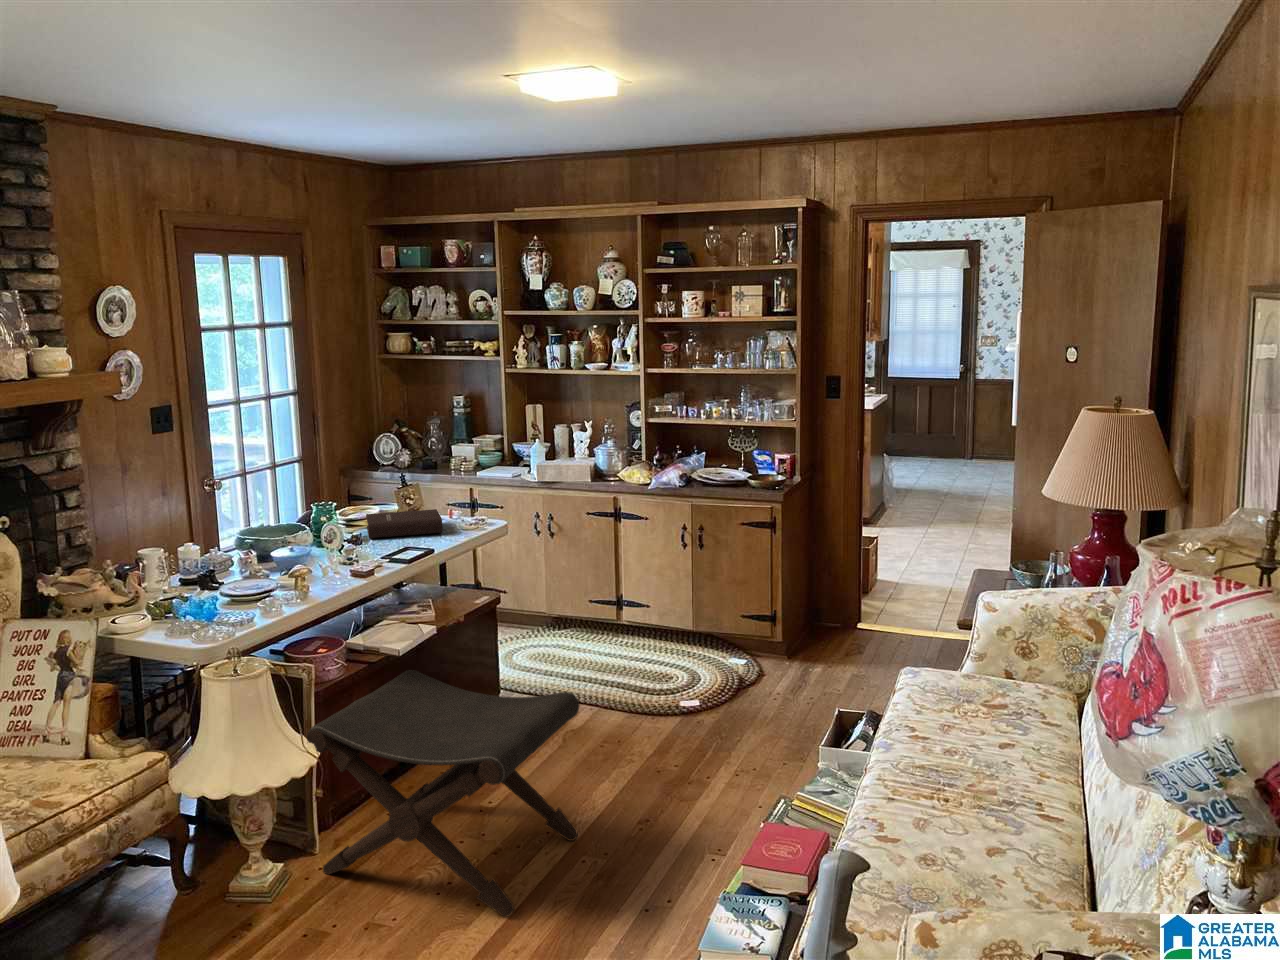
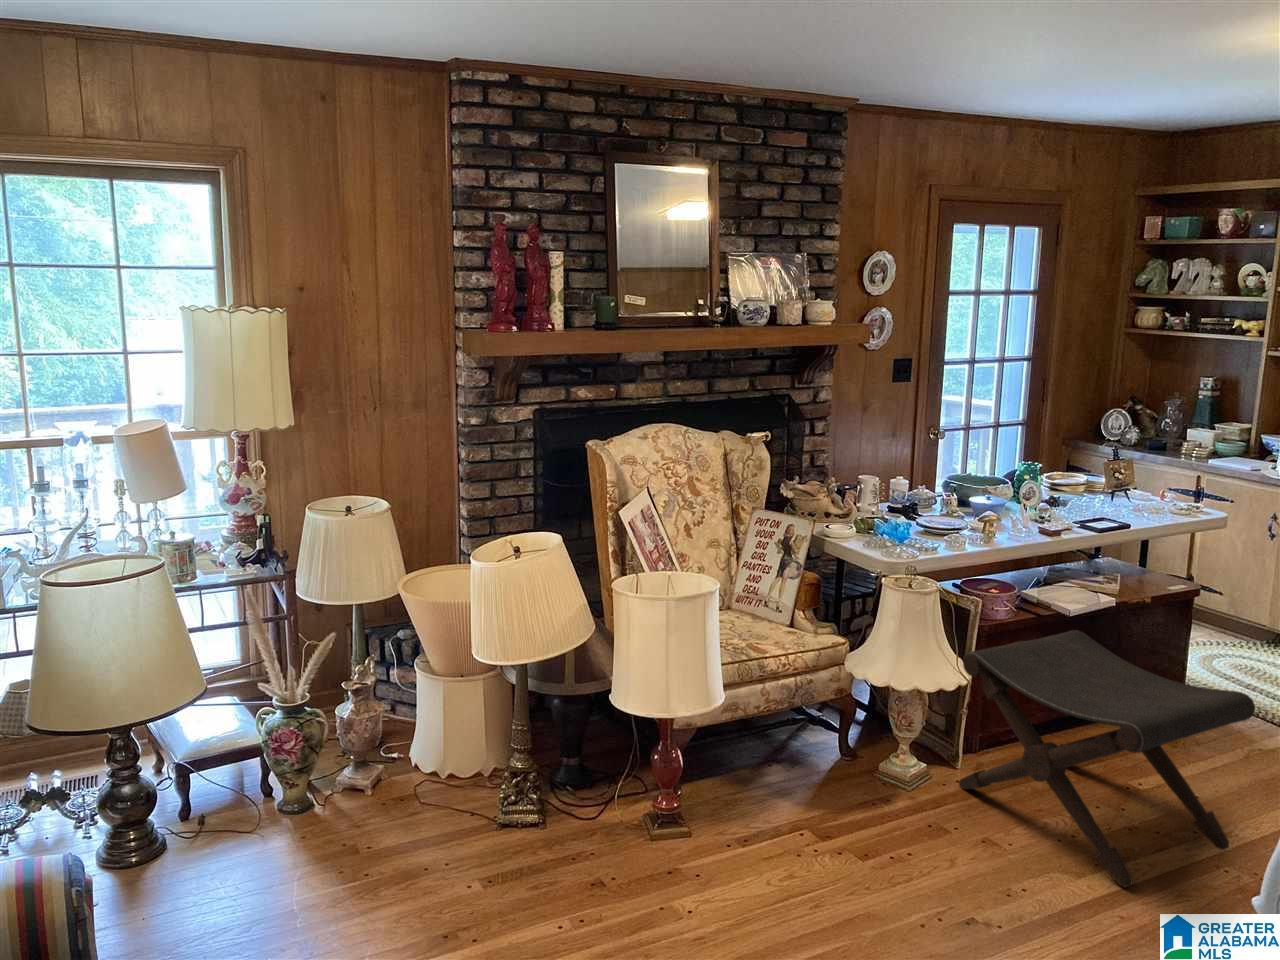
book: present [366,509,443,538] -> none [1067,479,1147,509]

